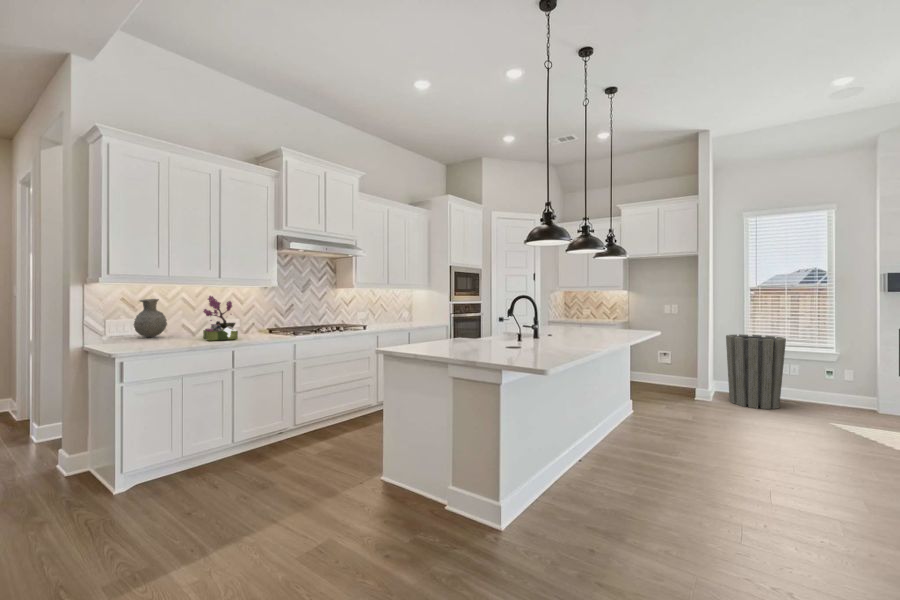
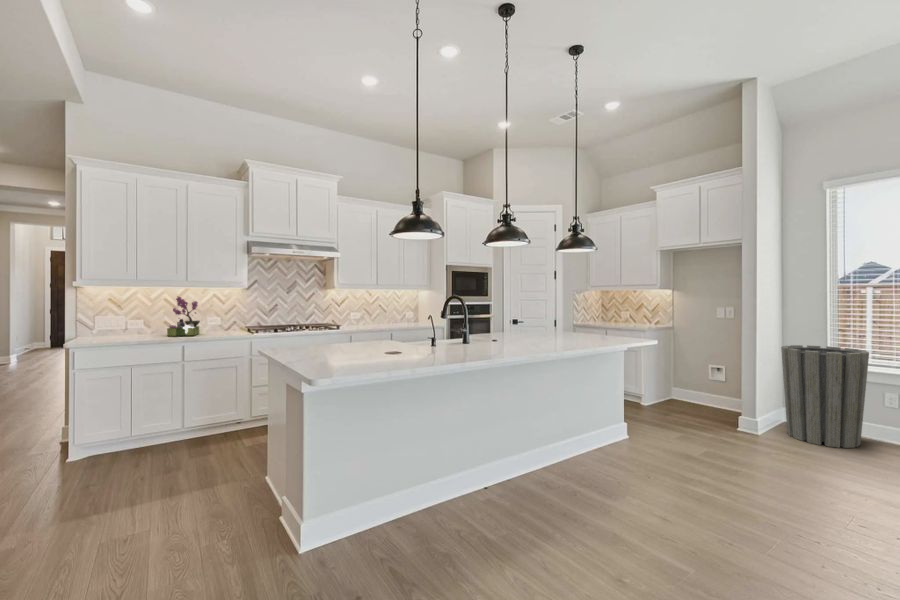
vase: present [134,299,167,337] -> none [117,299,147,332]

